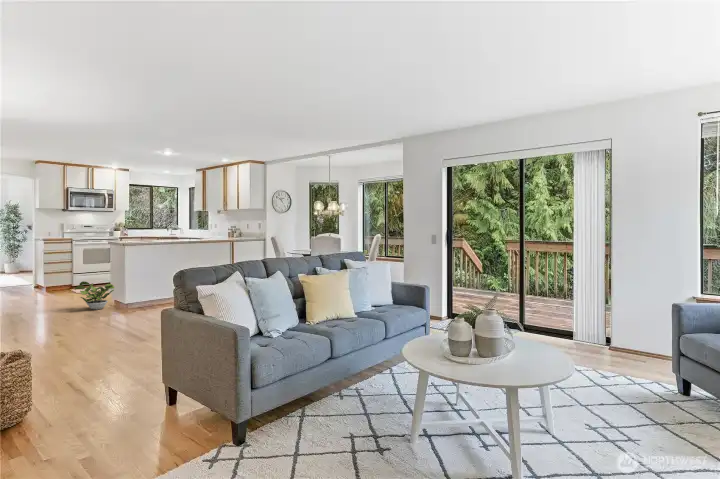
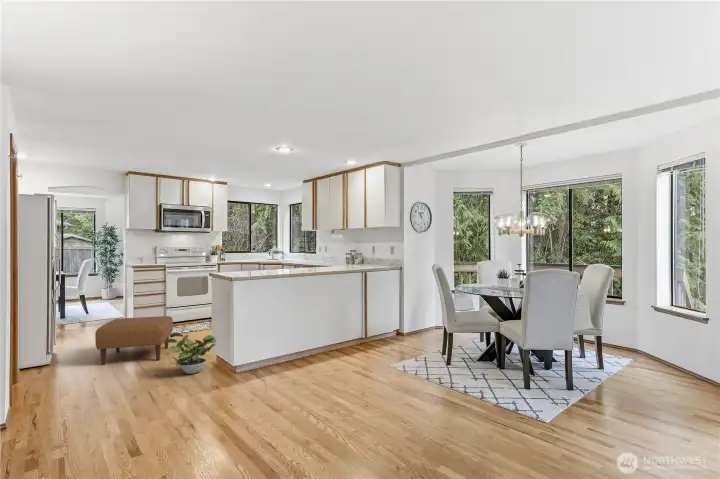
ottoman: none [20,275,81,308] -> present [95,316,173,365]

